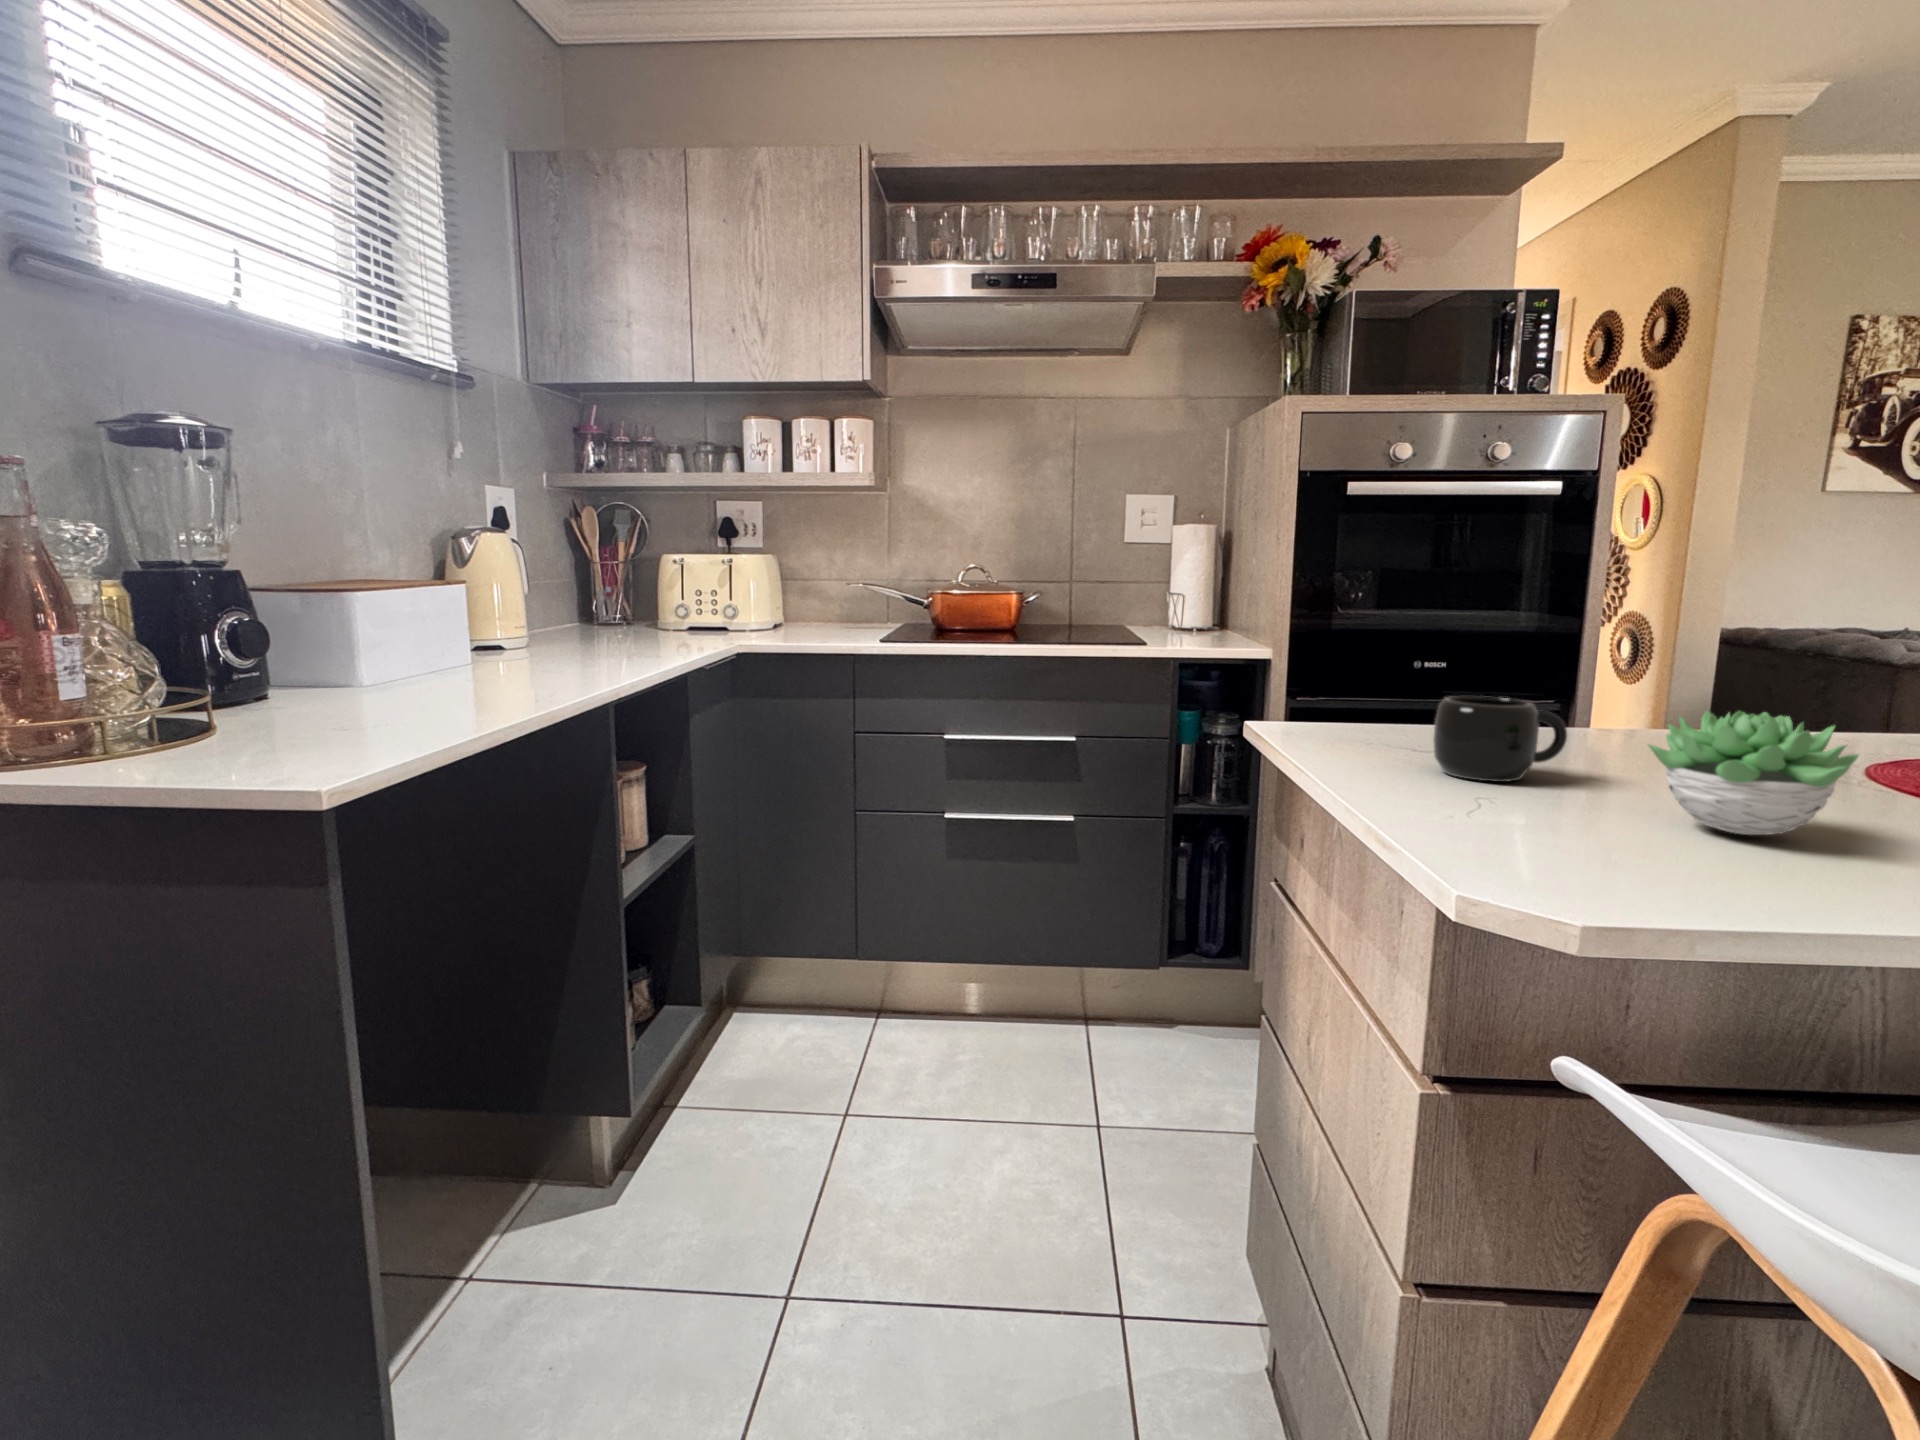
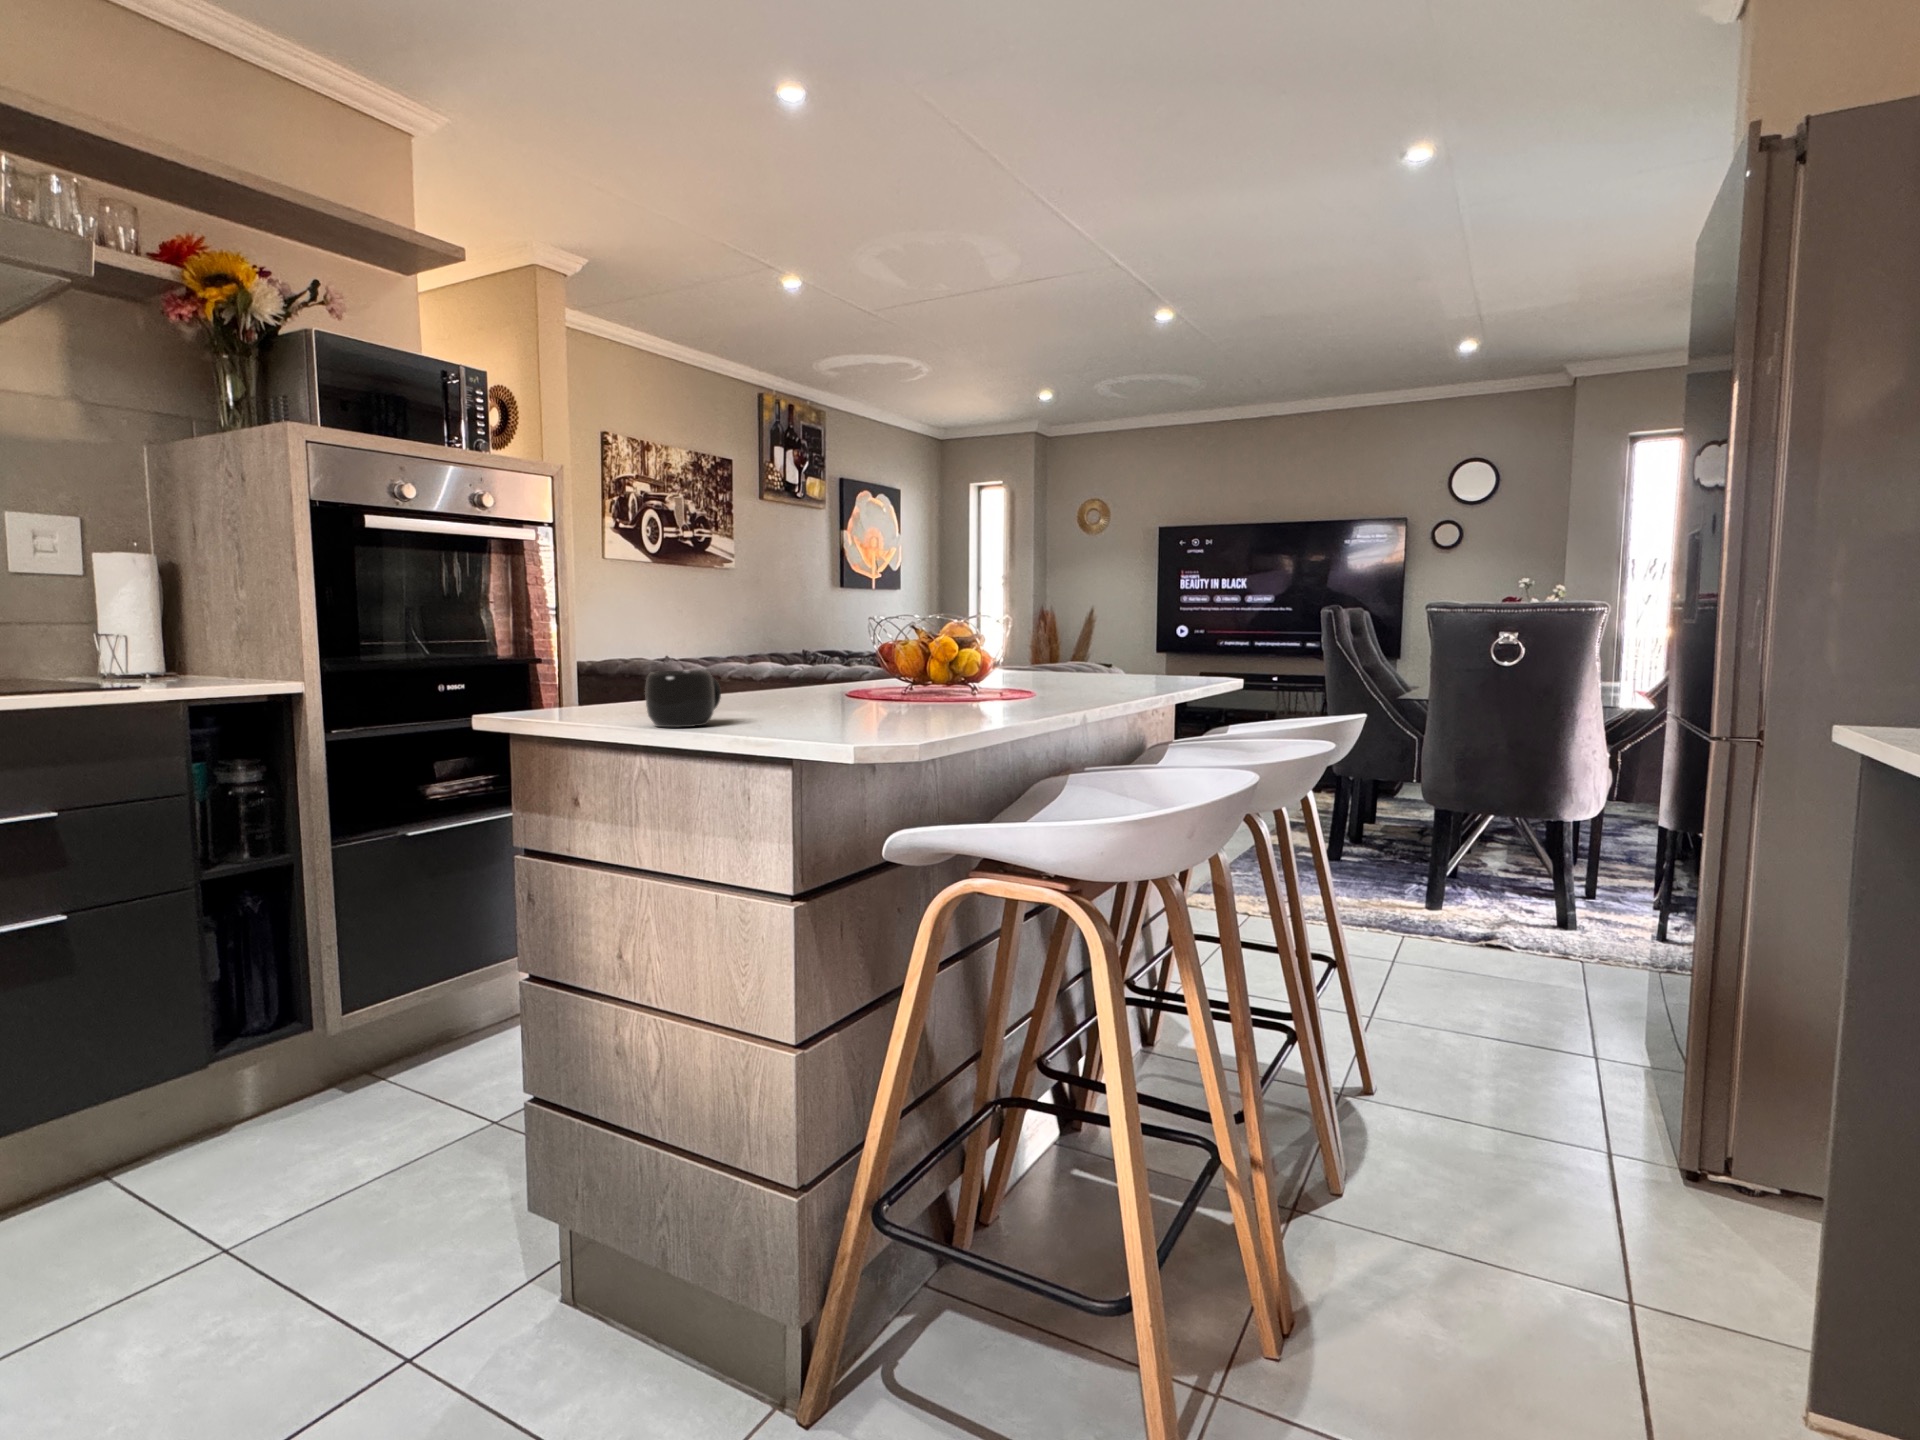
succulent plant: present [1648,711,1859,835] -> none [794,656,893,726]

